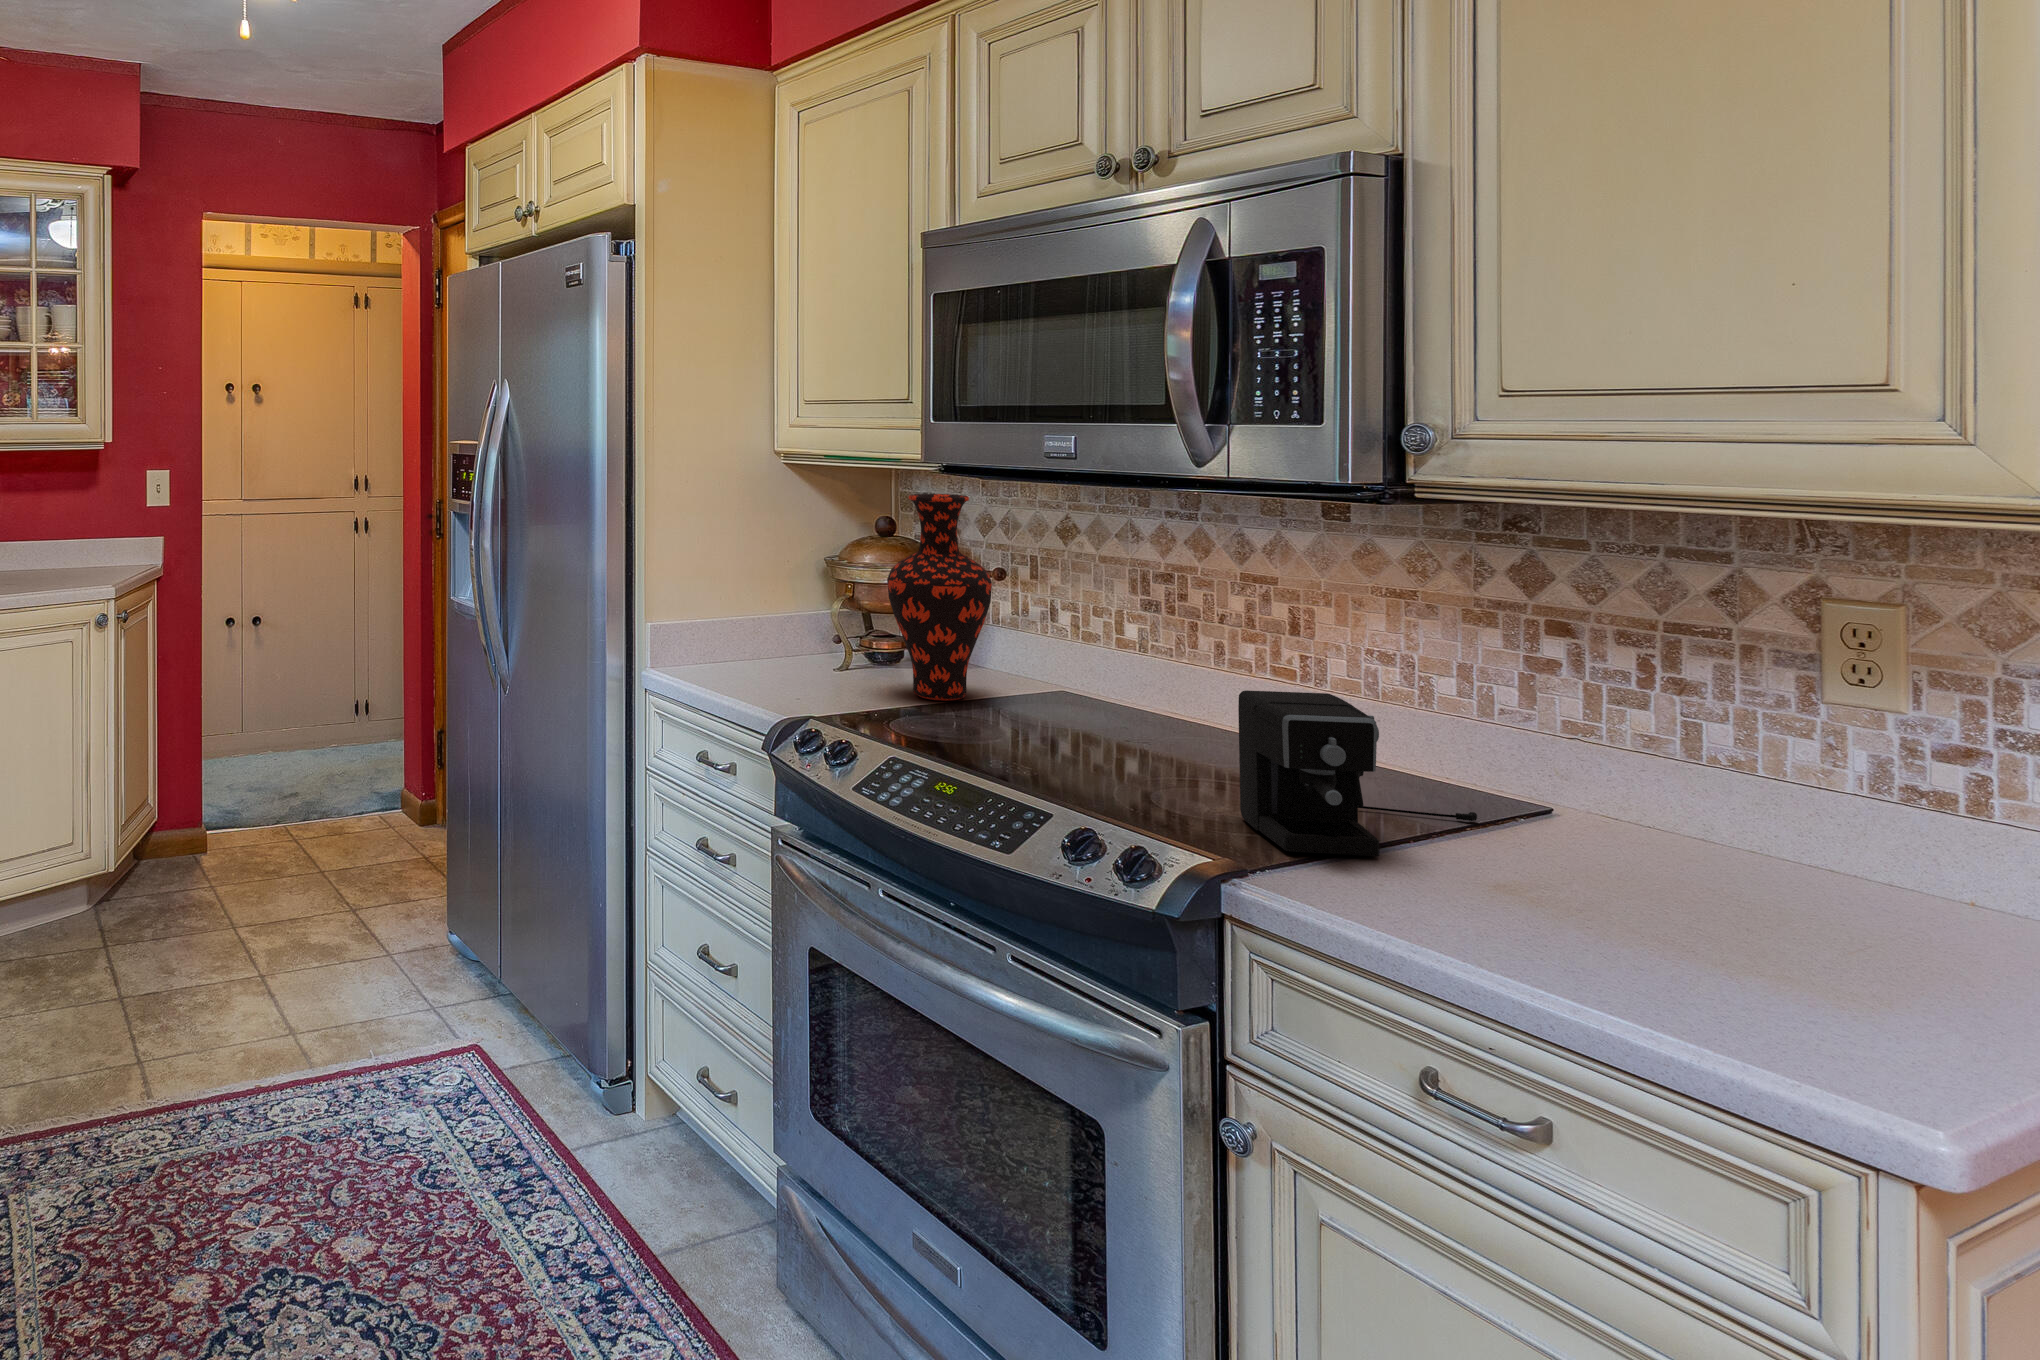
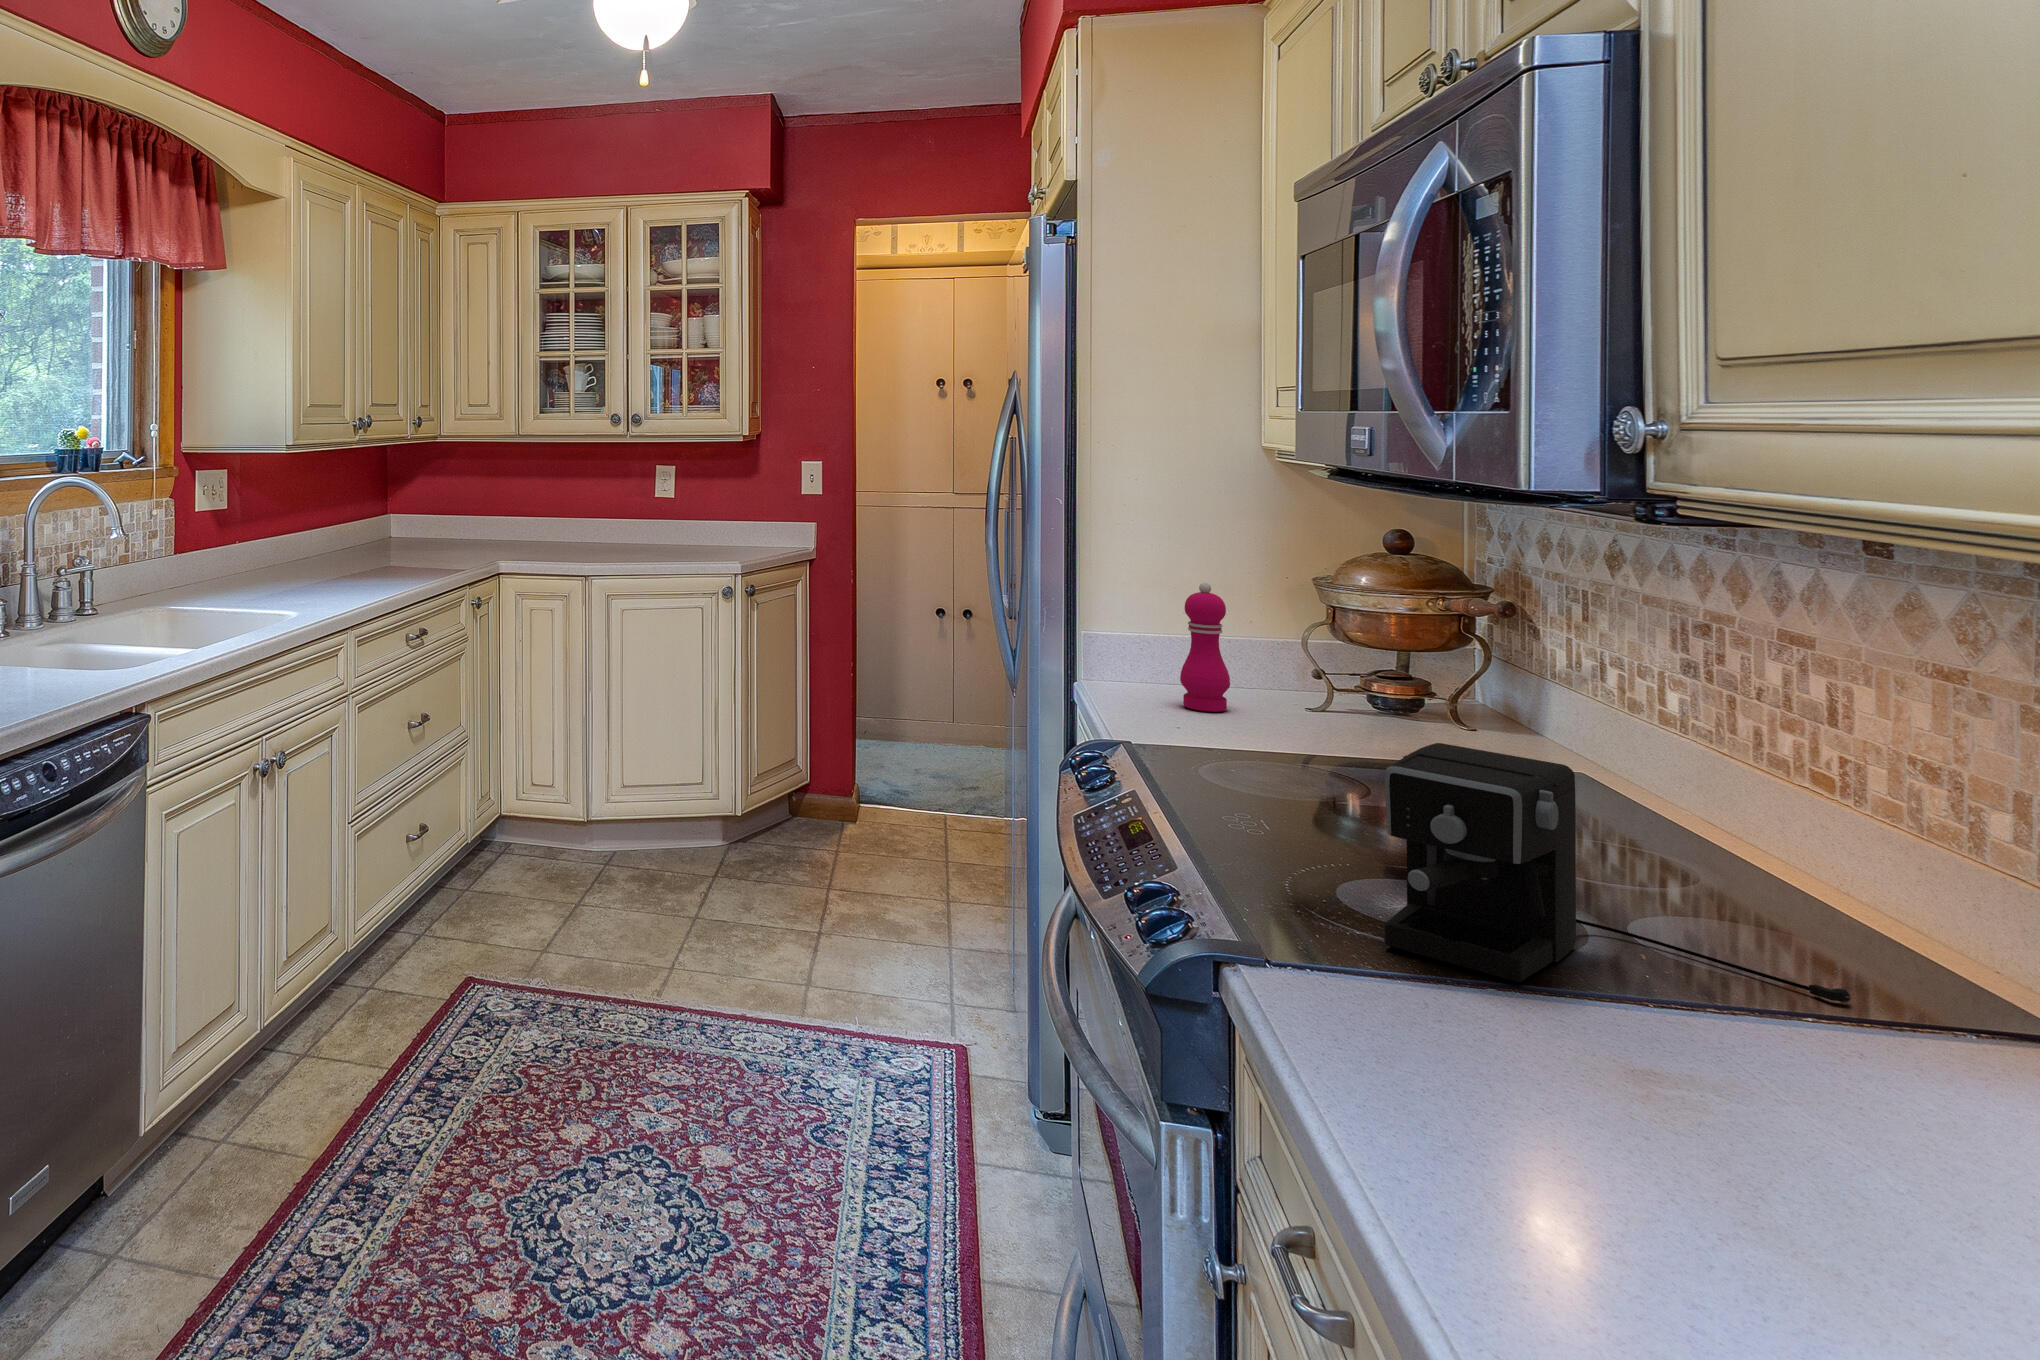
vase: present [887,494,992,701] -> none [1290,497,1437,754]
pepper mill: none [768,572,807,684] -> present [1180,583,1230,712]

